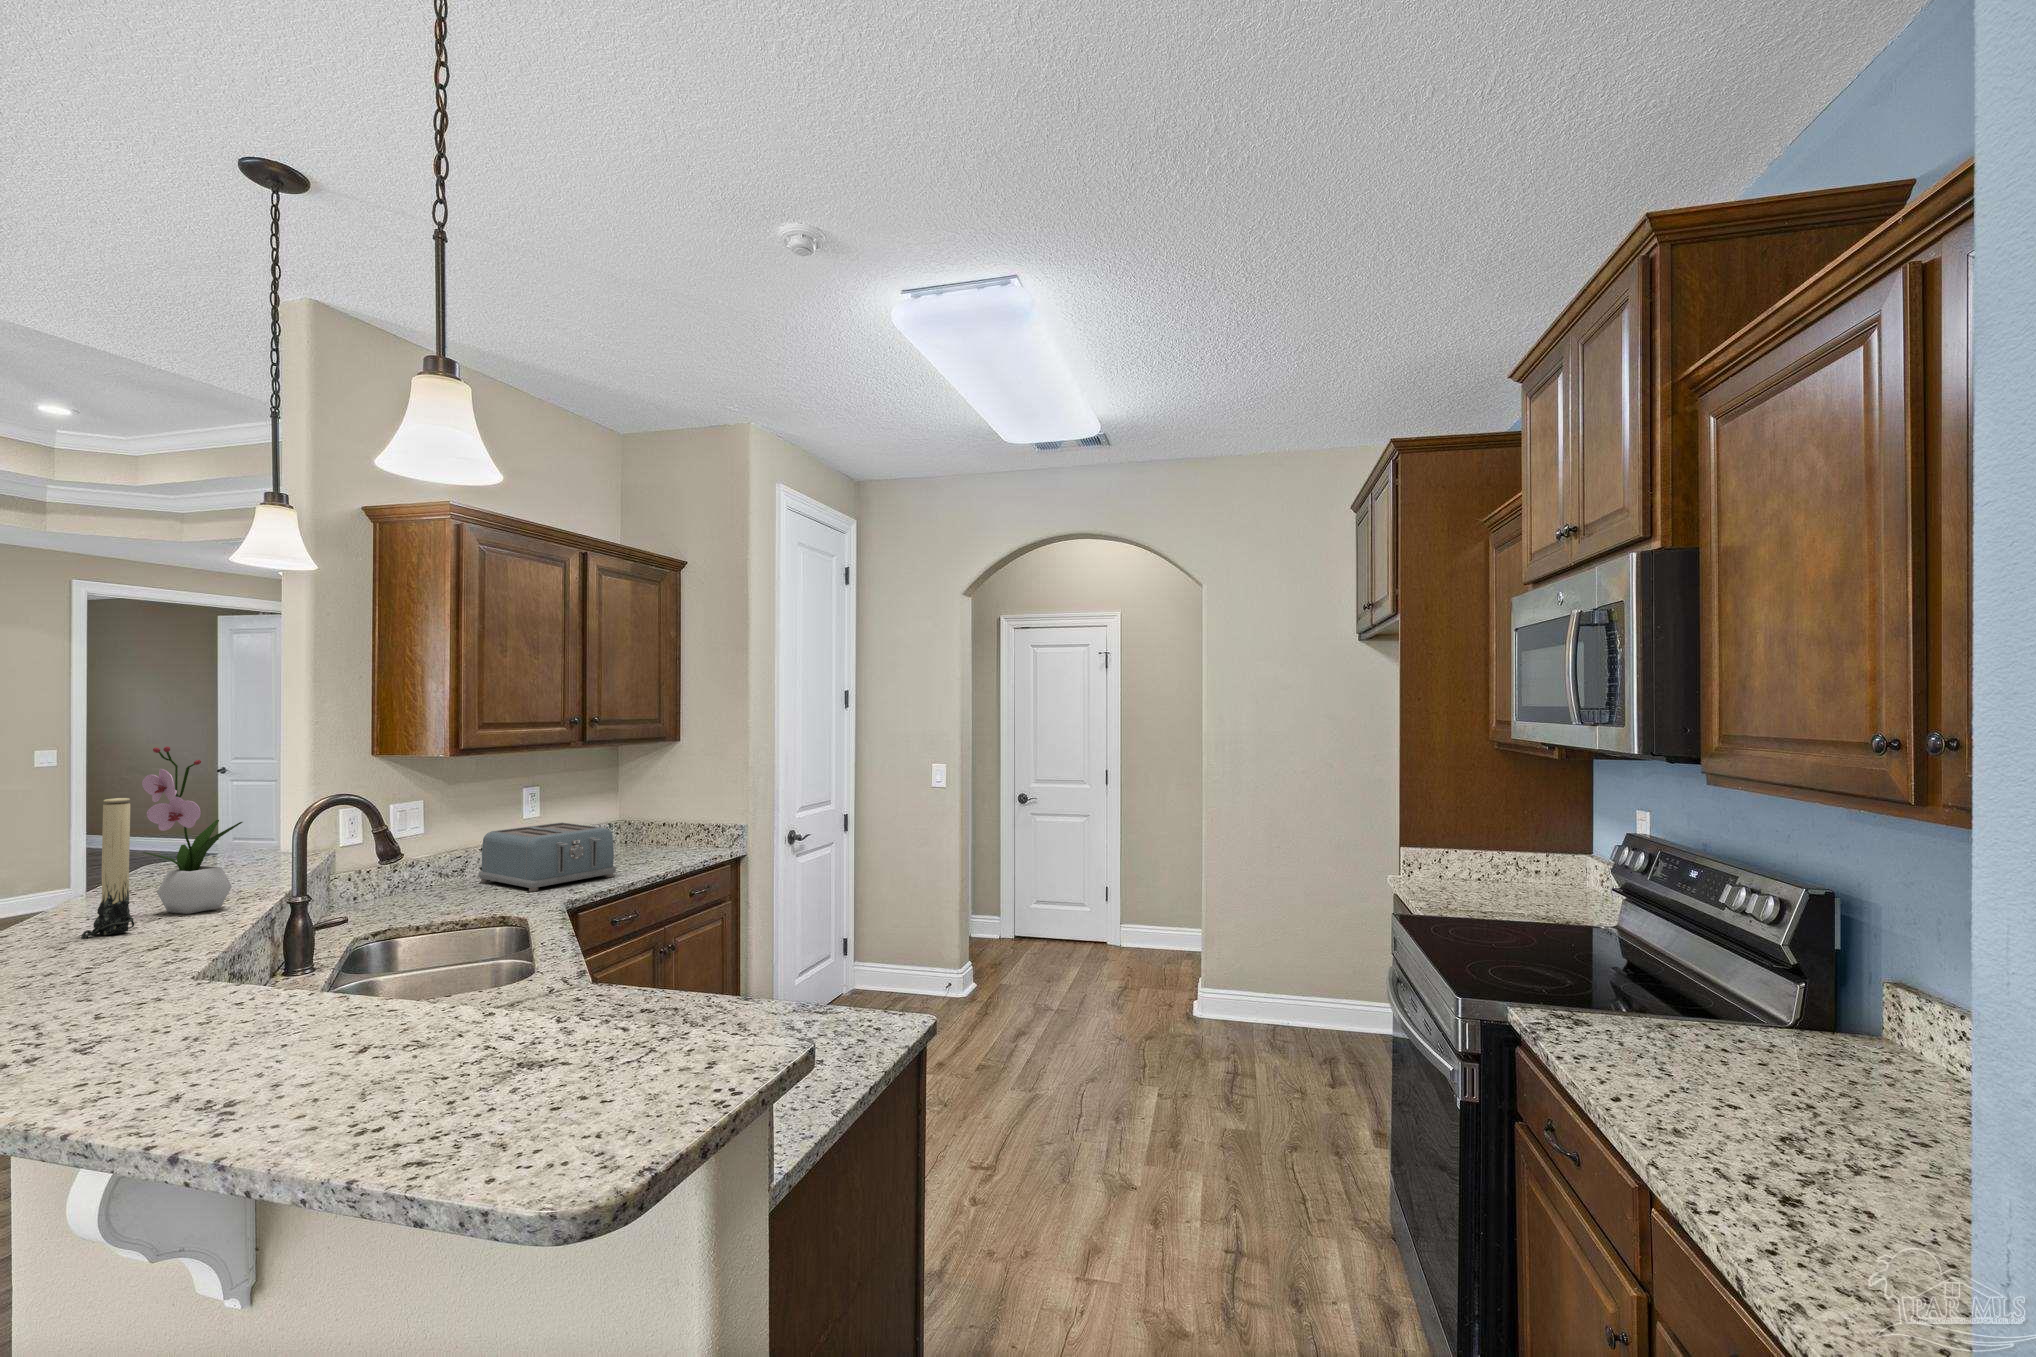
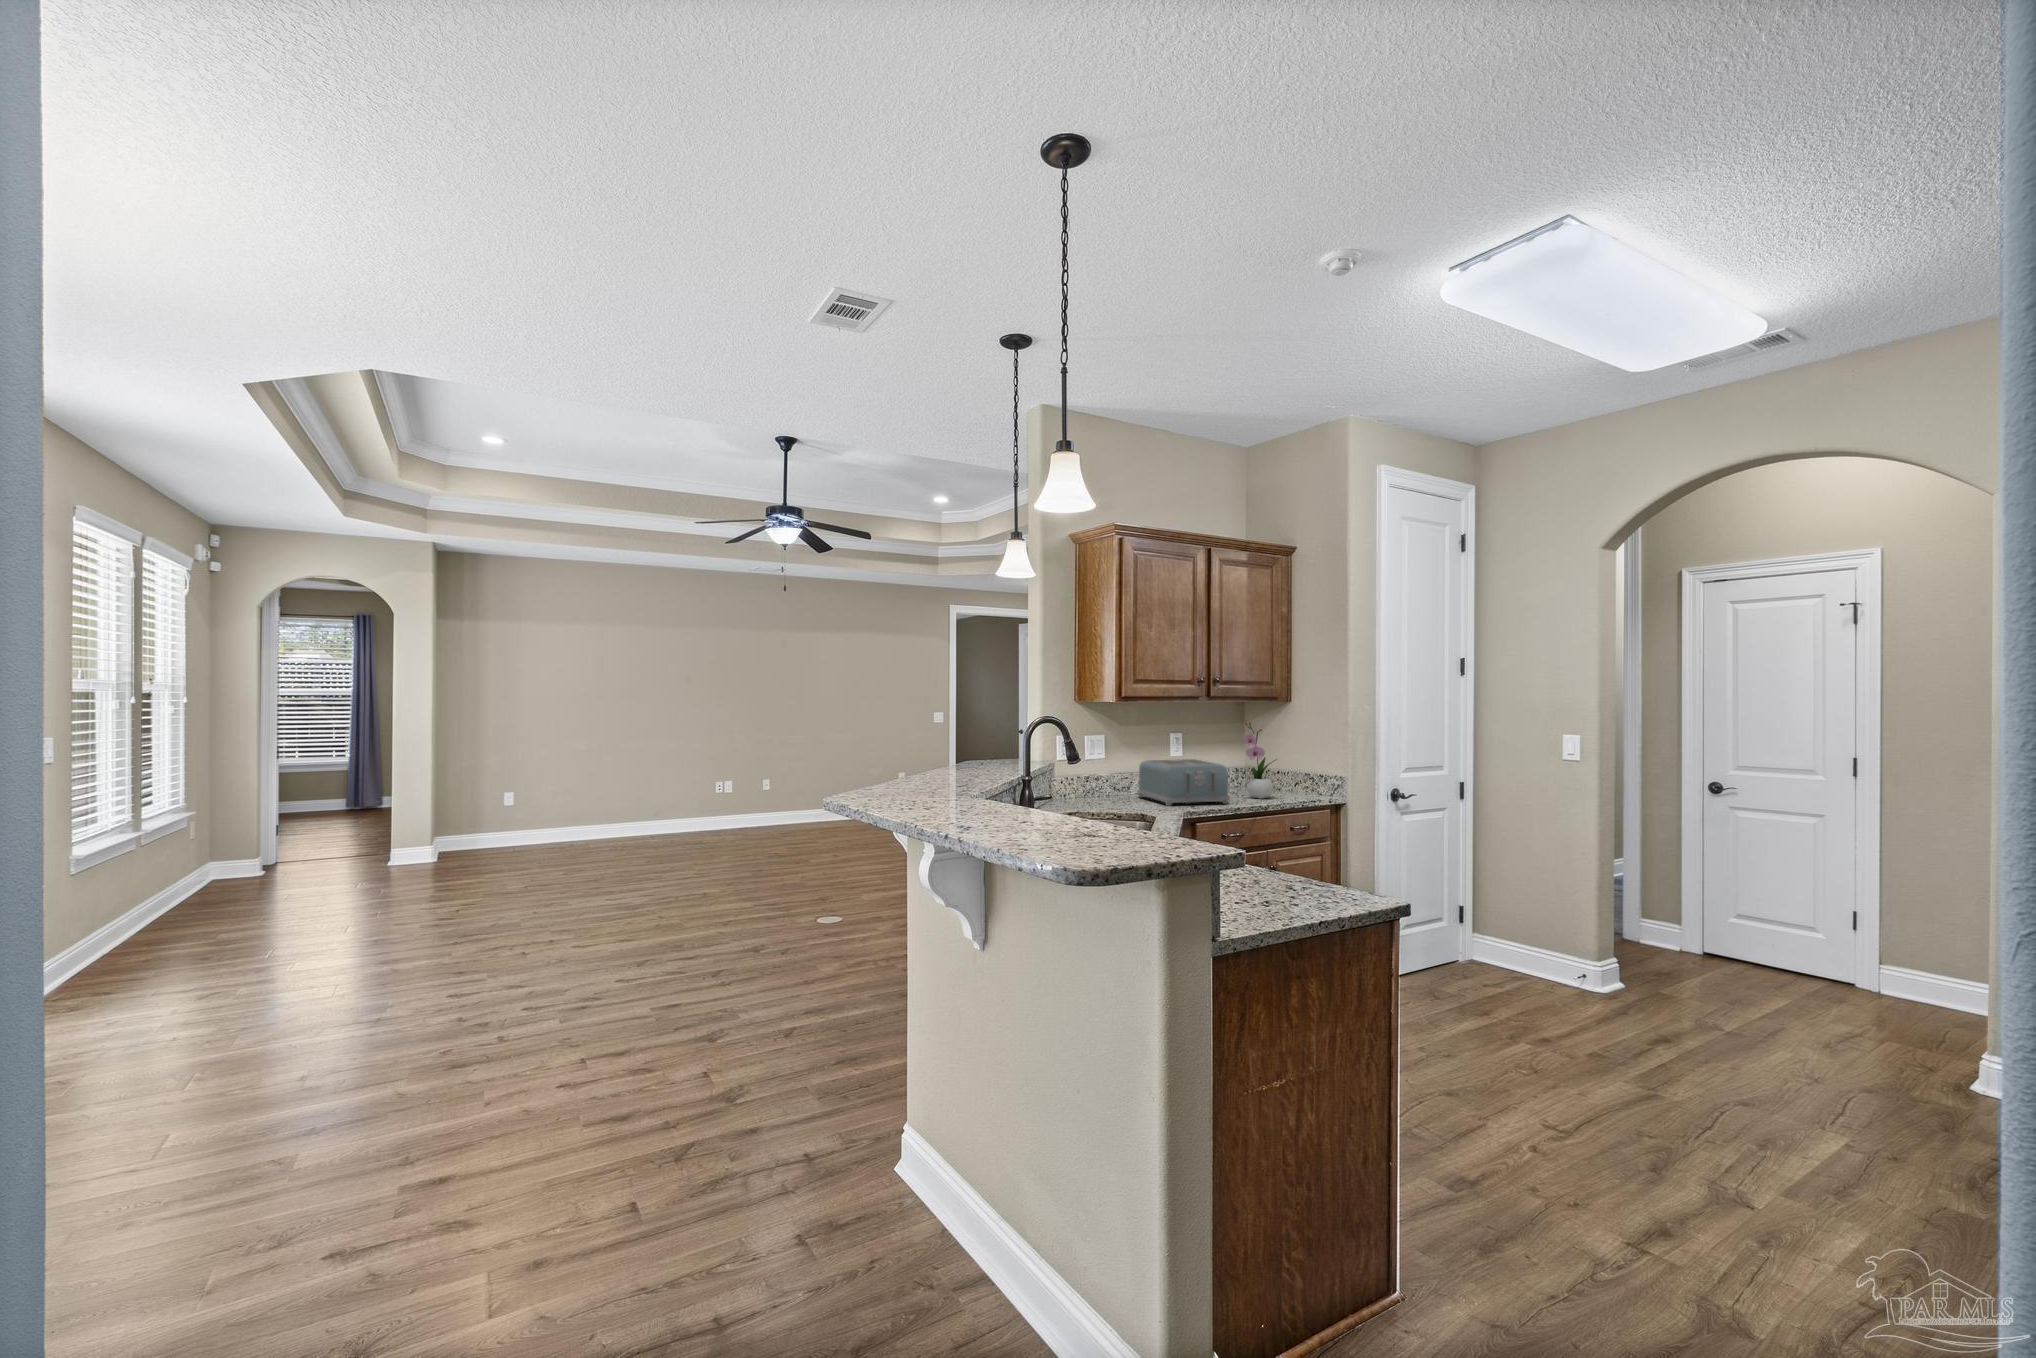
flower arrangement: present [142,746,243,914] -> present [1243,722,1277,799]
candle: present [81,798,134,939] -> none [921,707,942,782]

